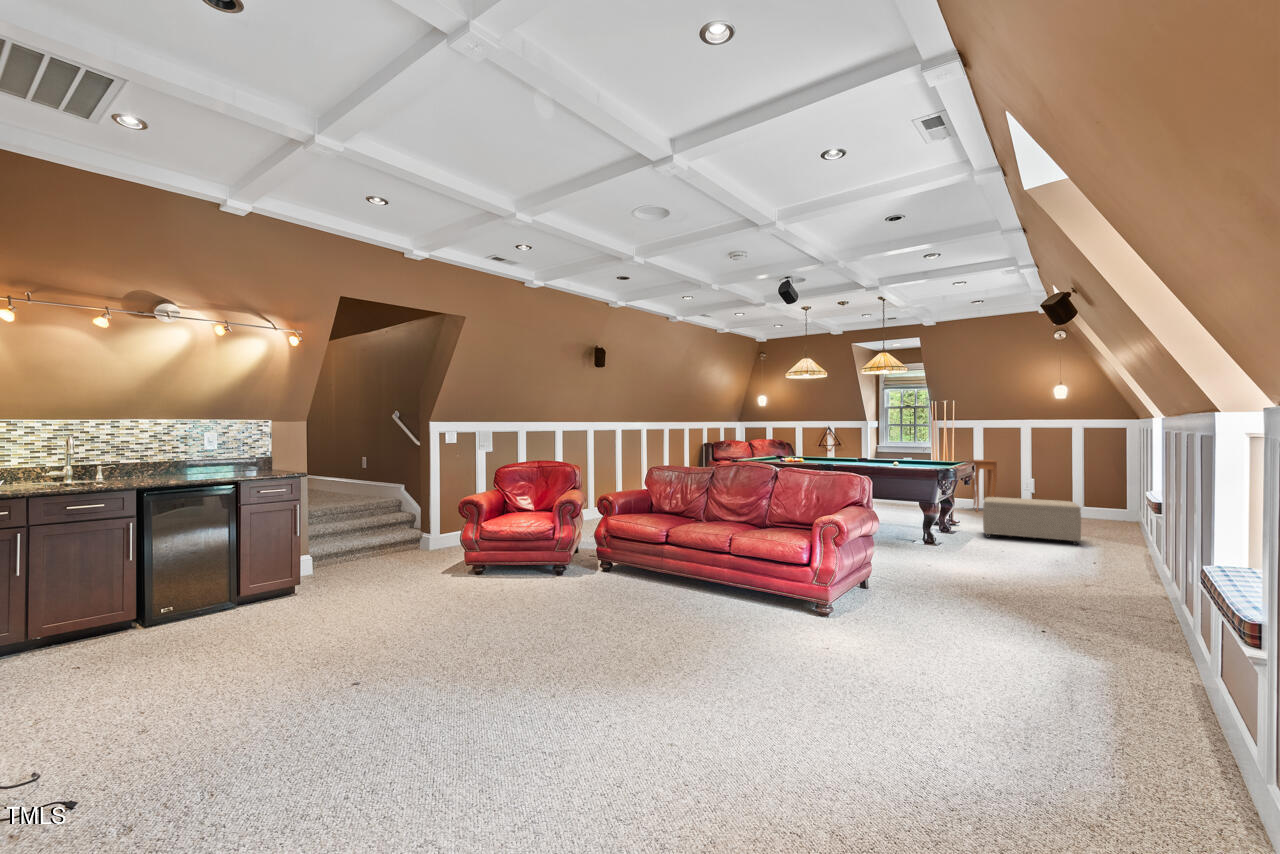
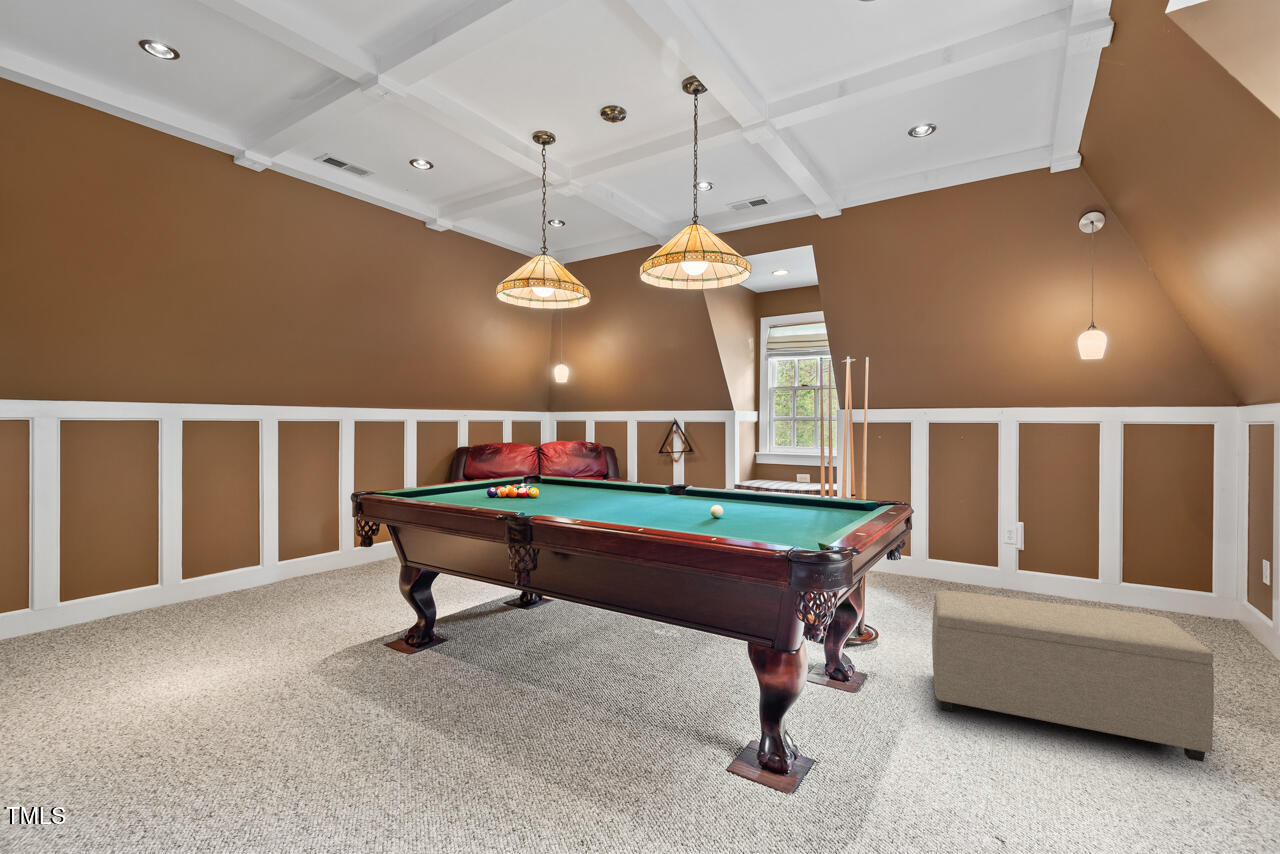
side table: present [971,460,997,511] -> none [905,482,956,585]

